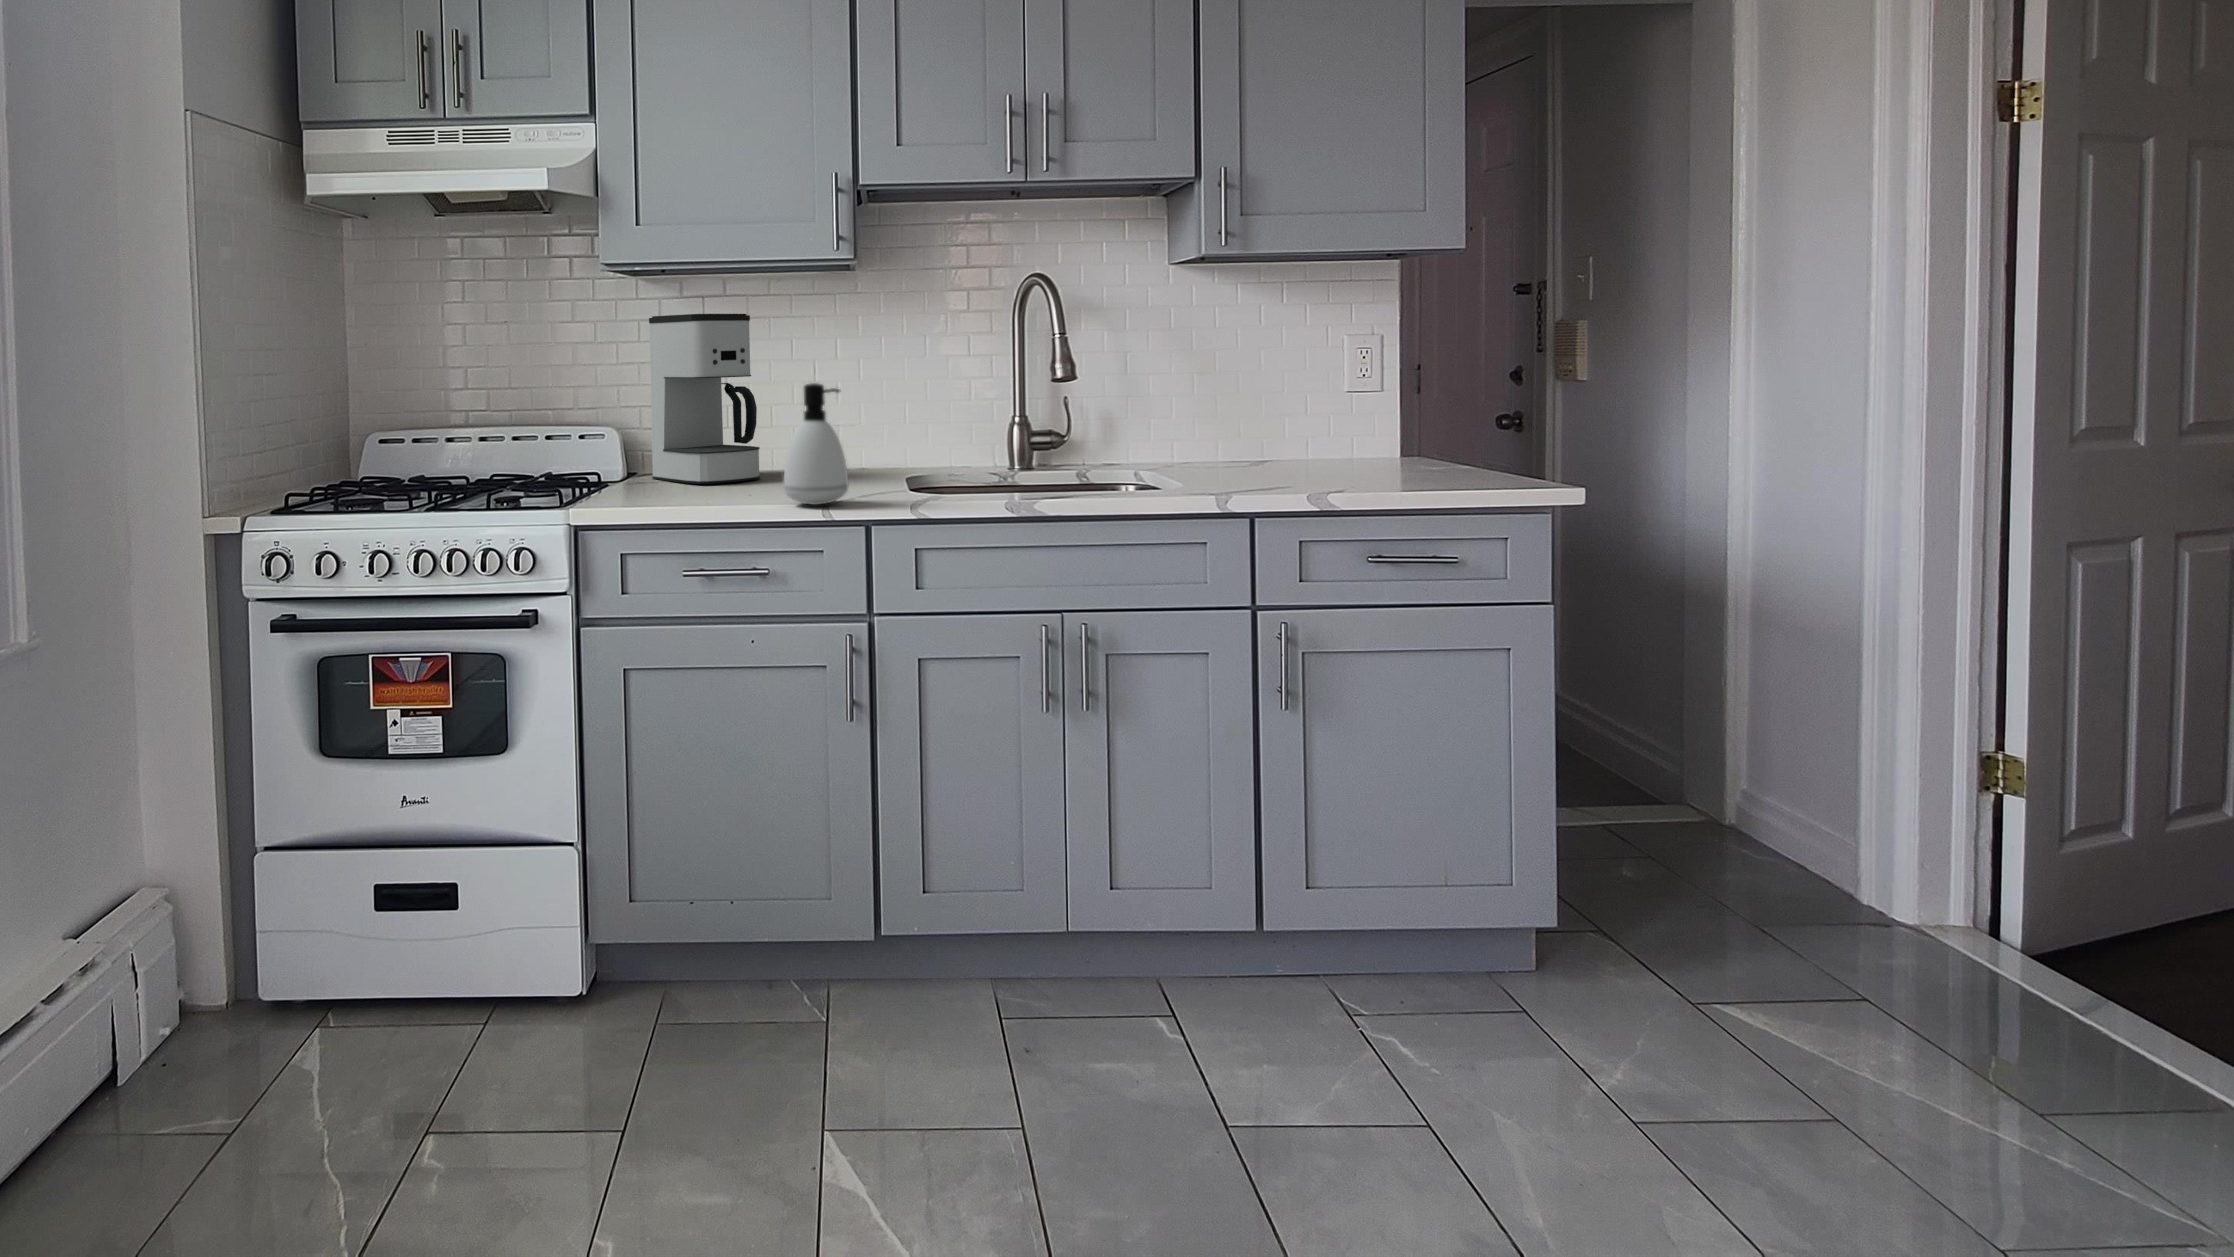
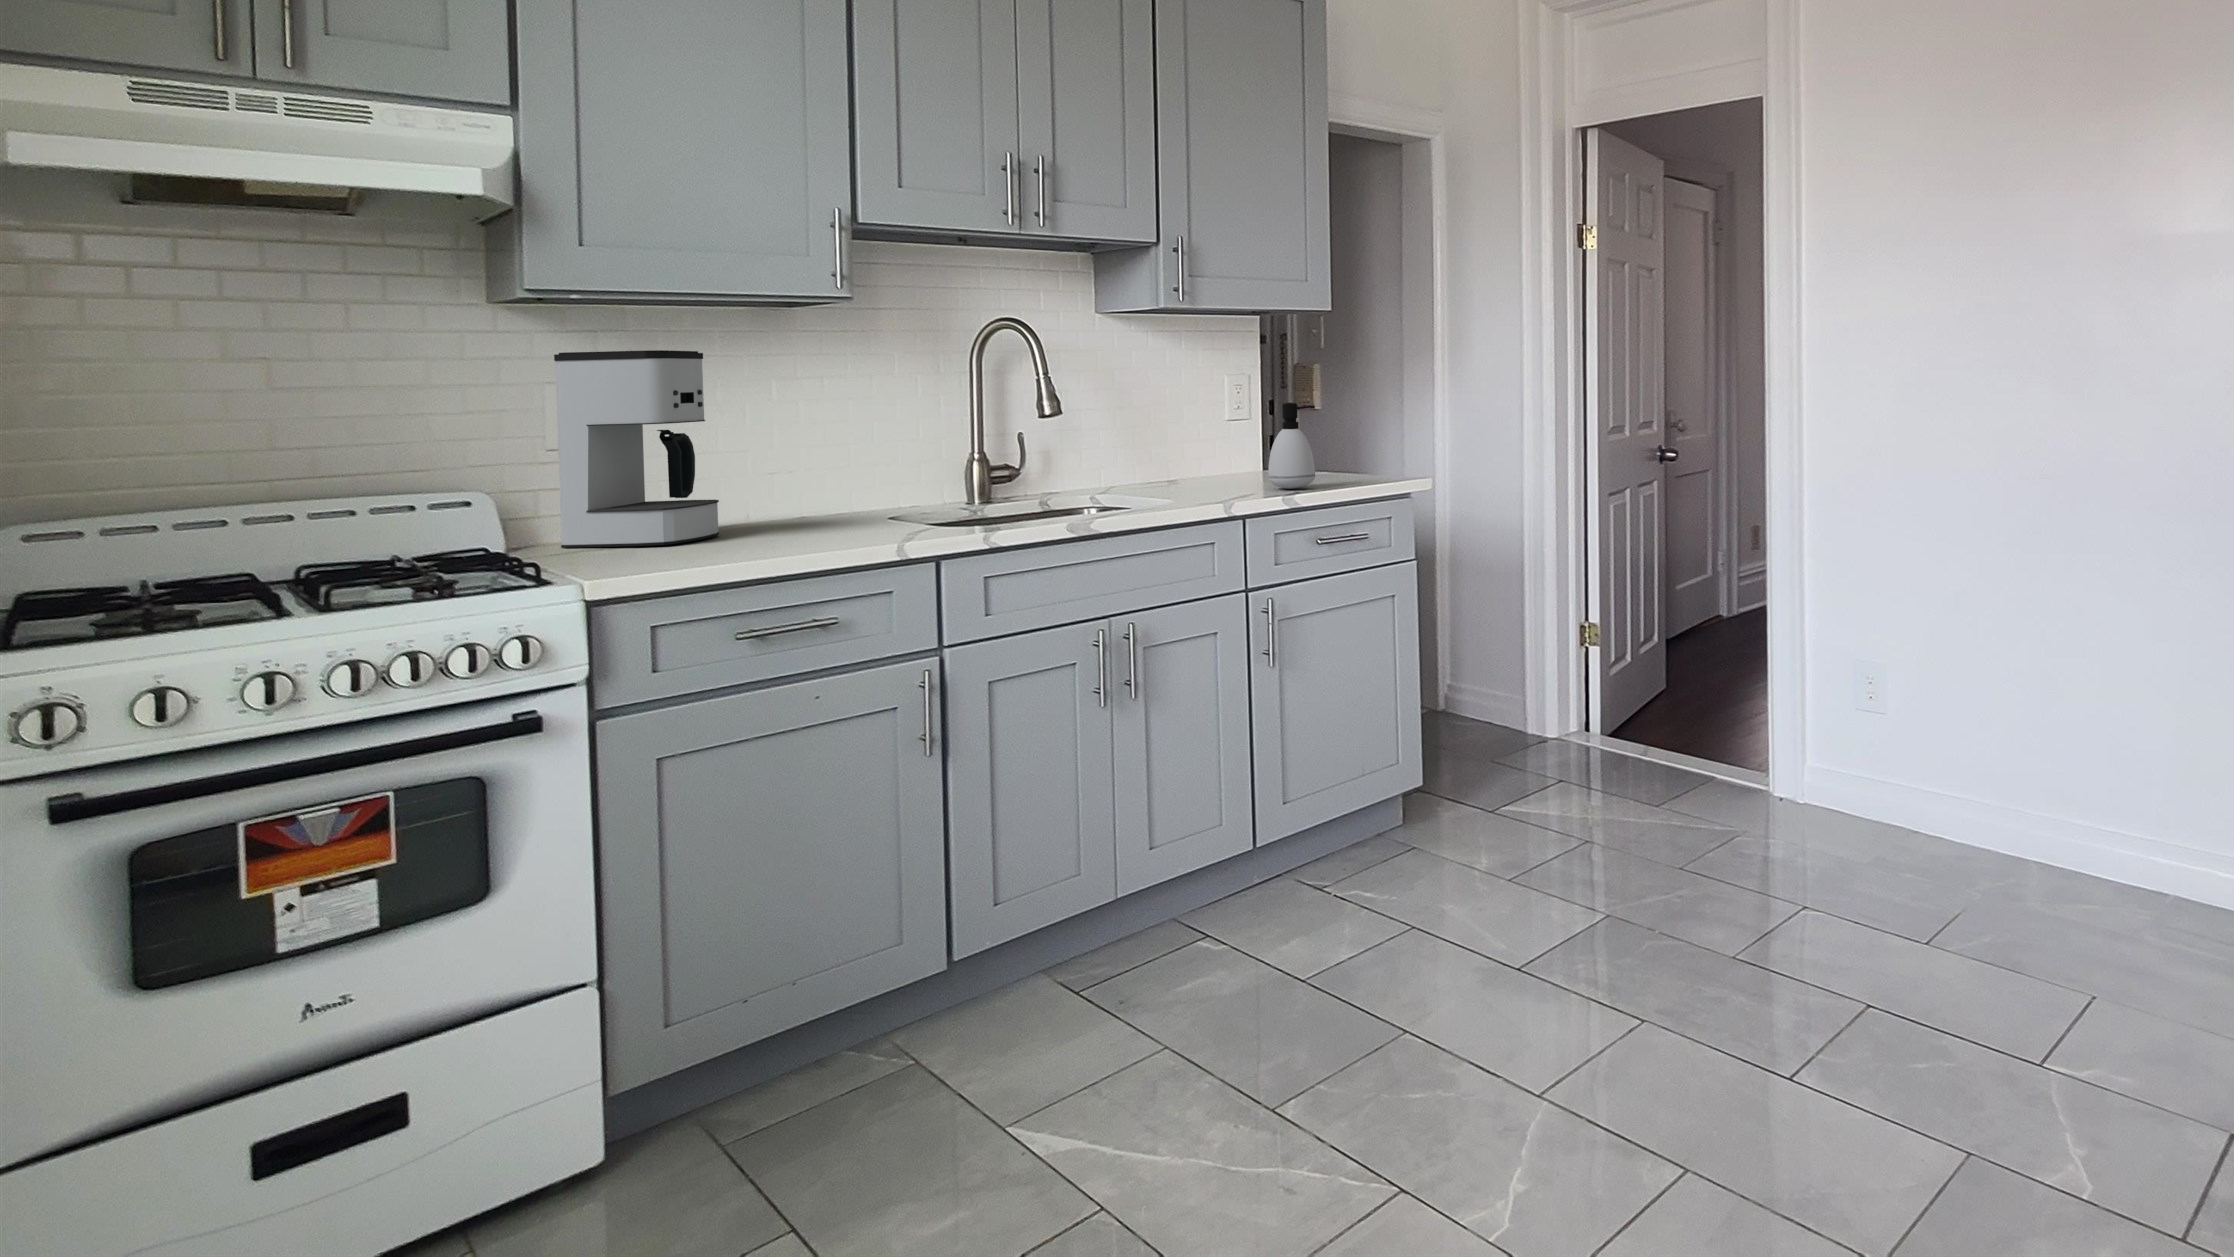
soap dispenser: present [784,383,848,504] -> present [1268,402,1315,489]

